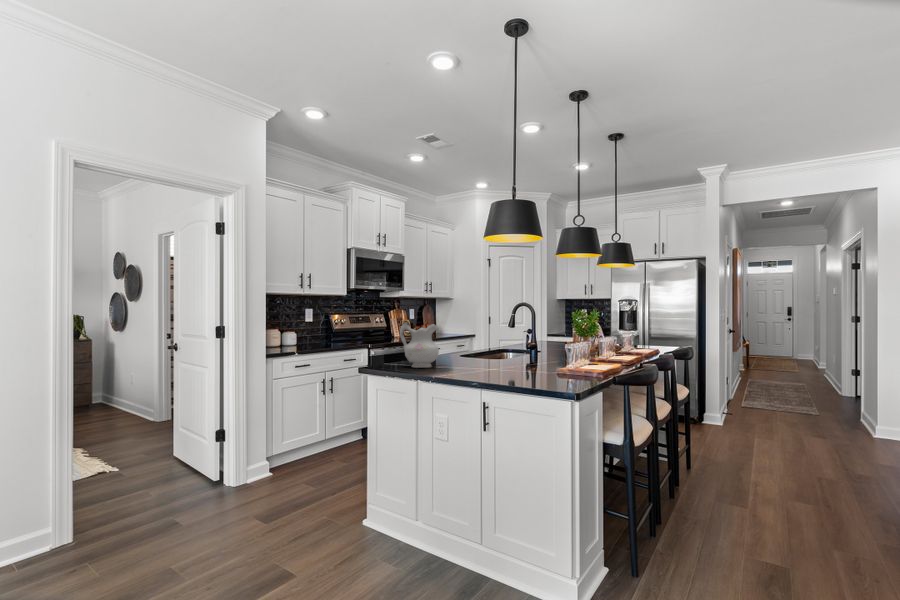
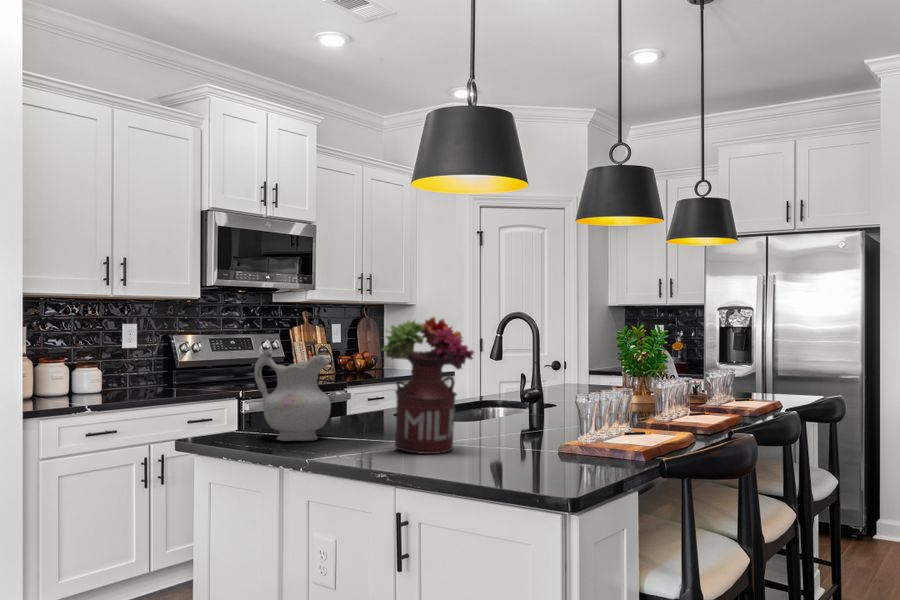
flower arrangement: none [470,304,518,374] -> present [382,317,474,454]

